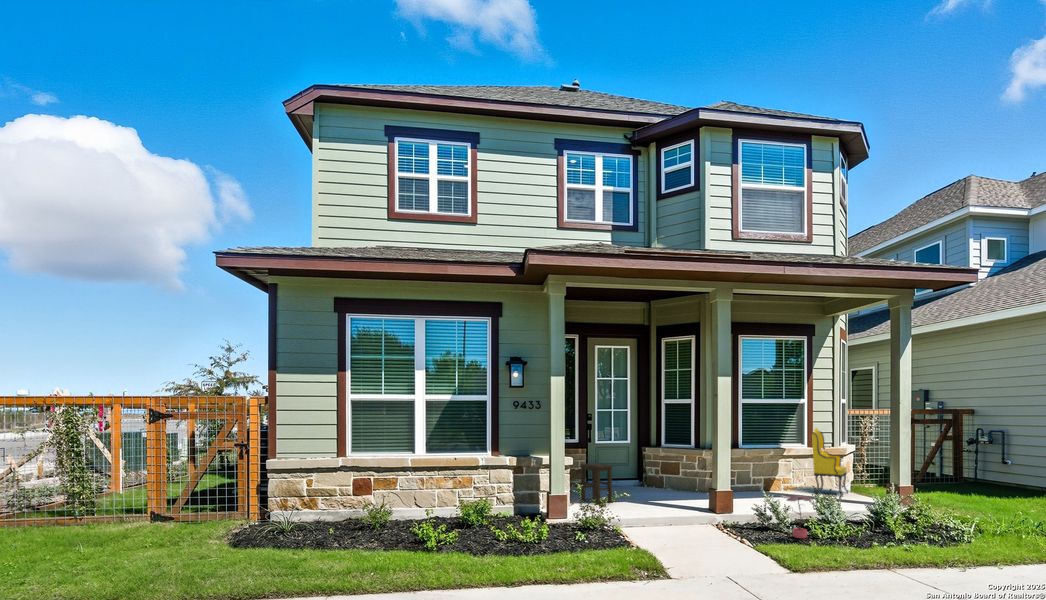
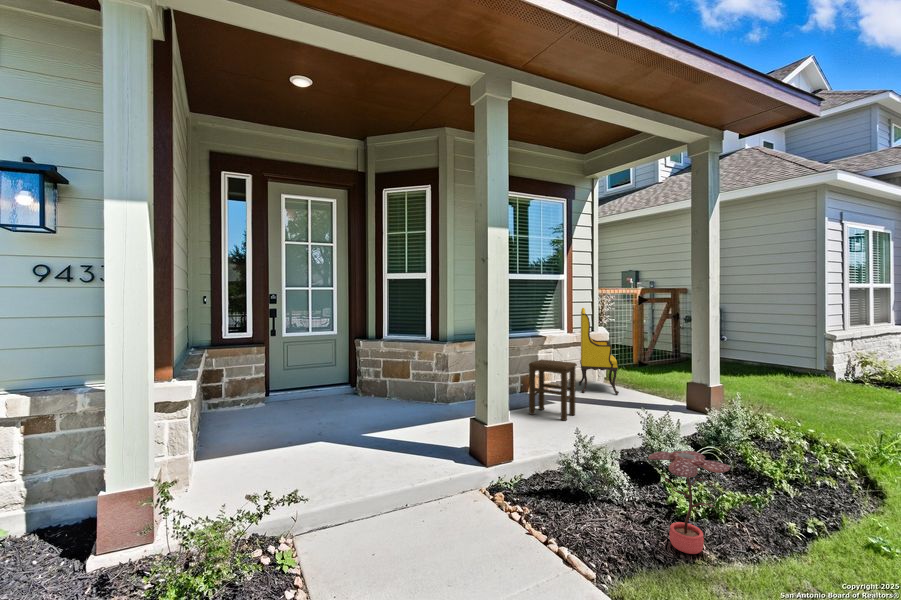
stool: present [580,463,612,504] -> present [529,359,577,421]

